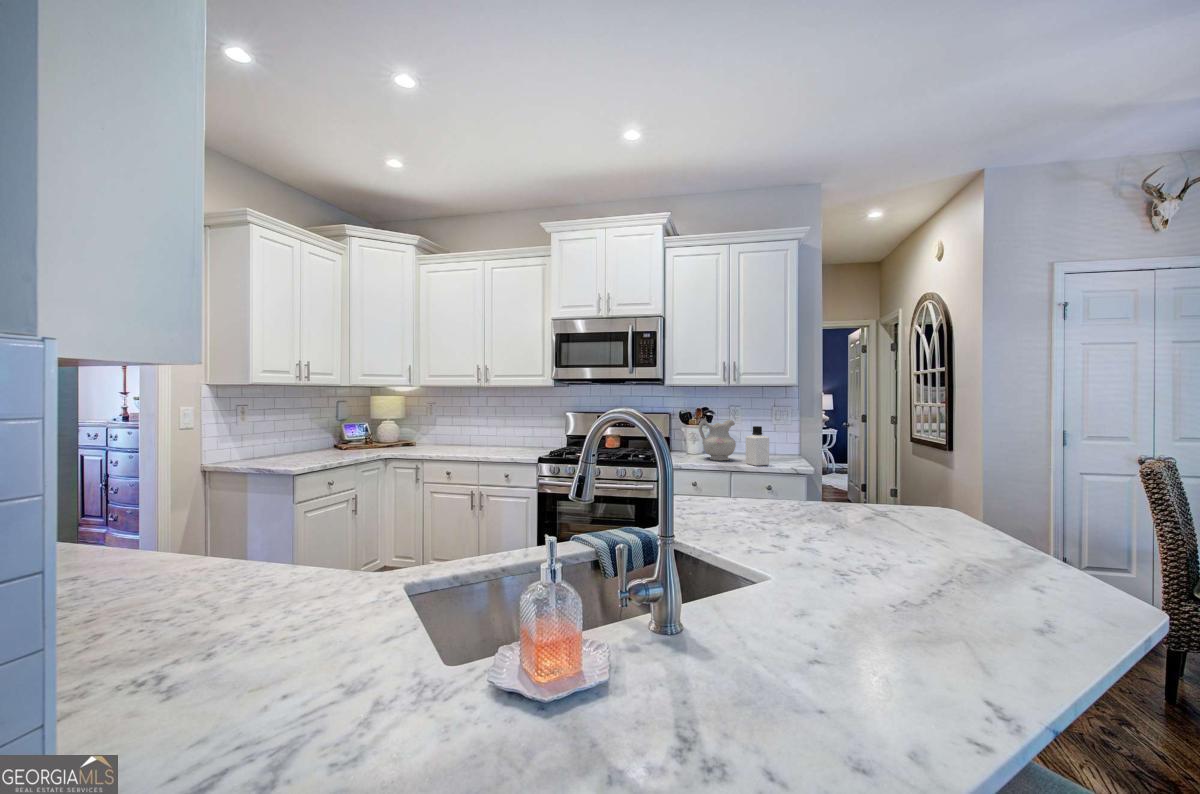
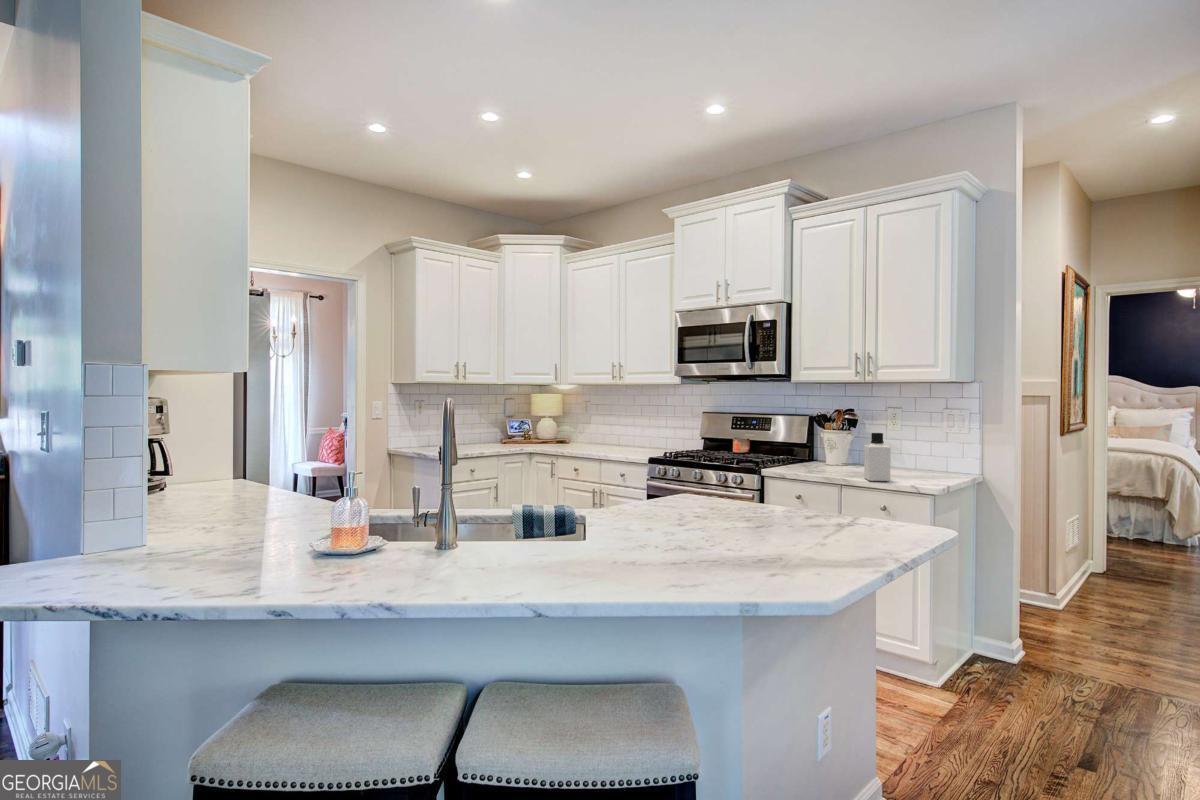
ceramic pitcher: present [699,419,736,460] -> none [818,422,863,473]

